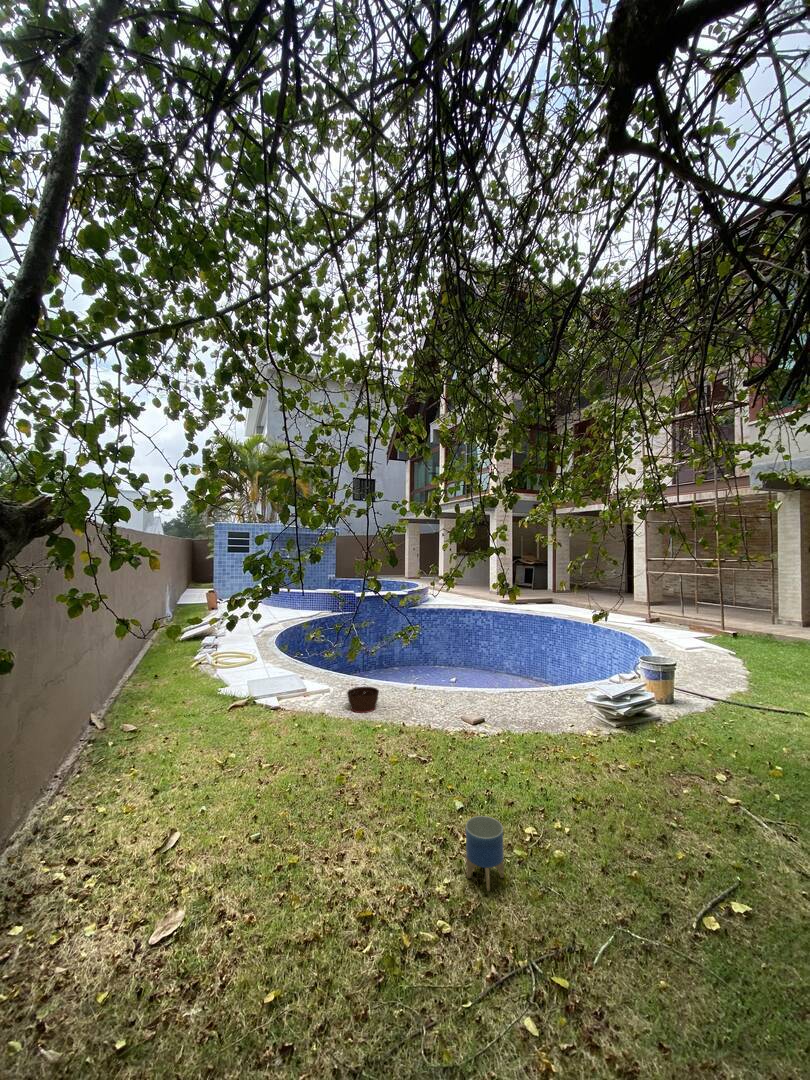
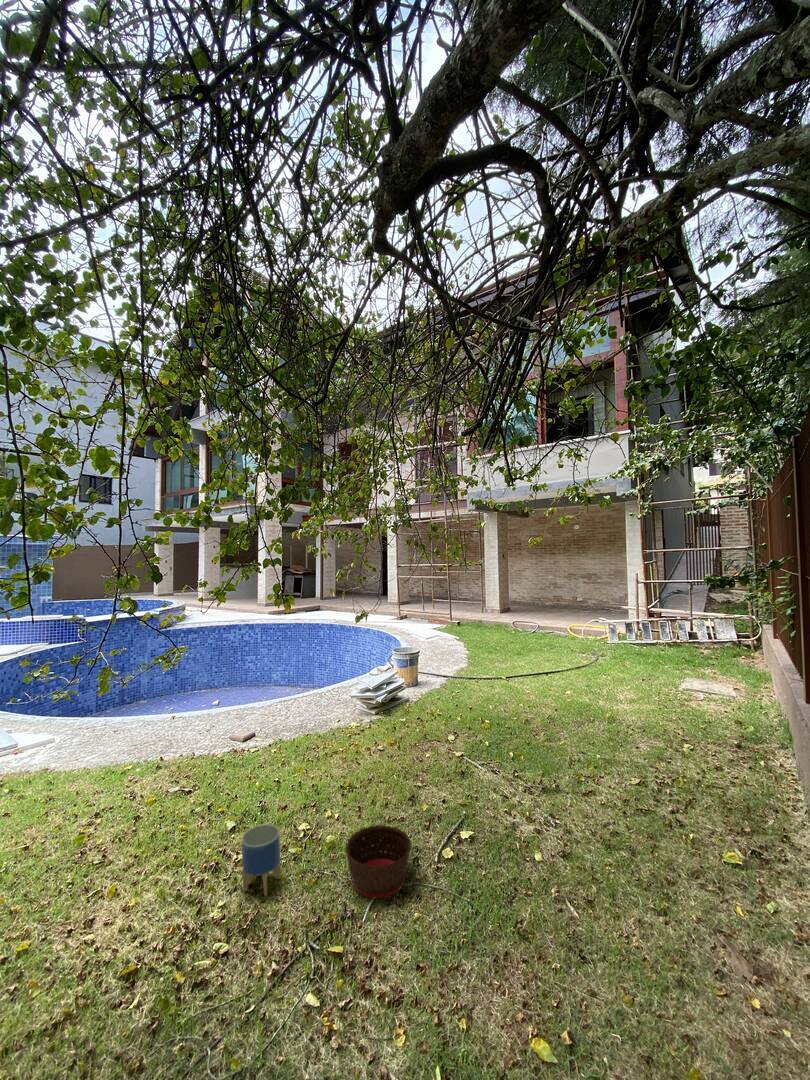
basket: present [347,687,379,713] -> present [346,825,411,899]

